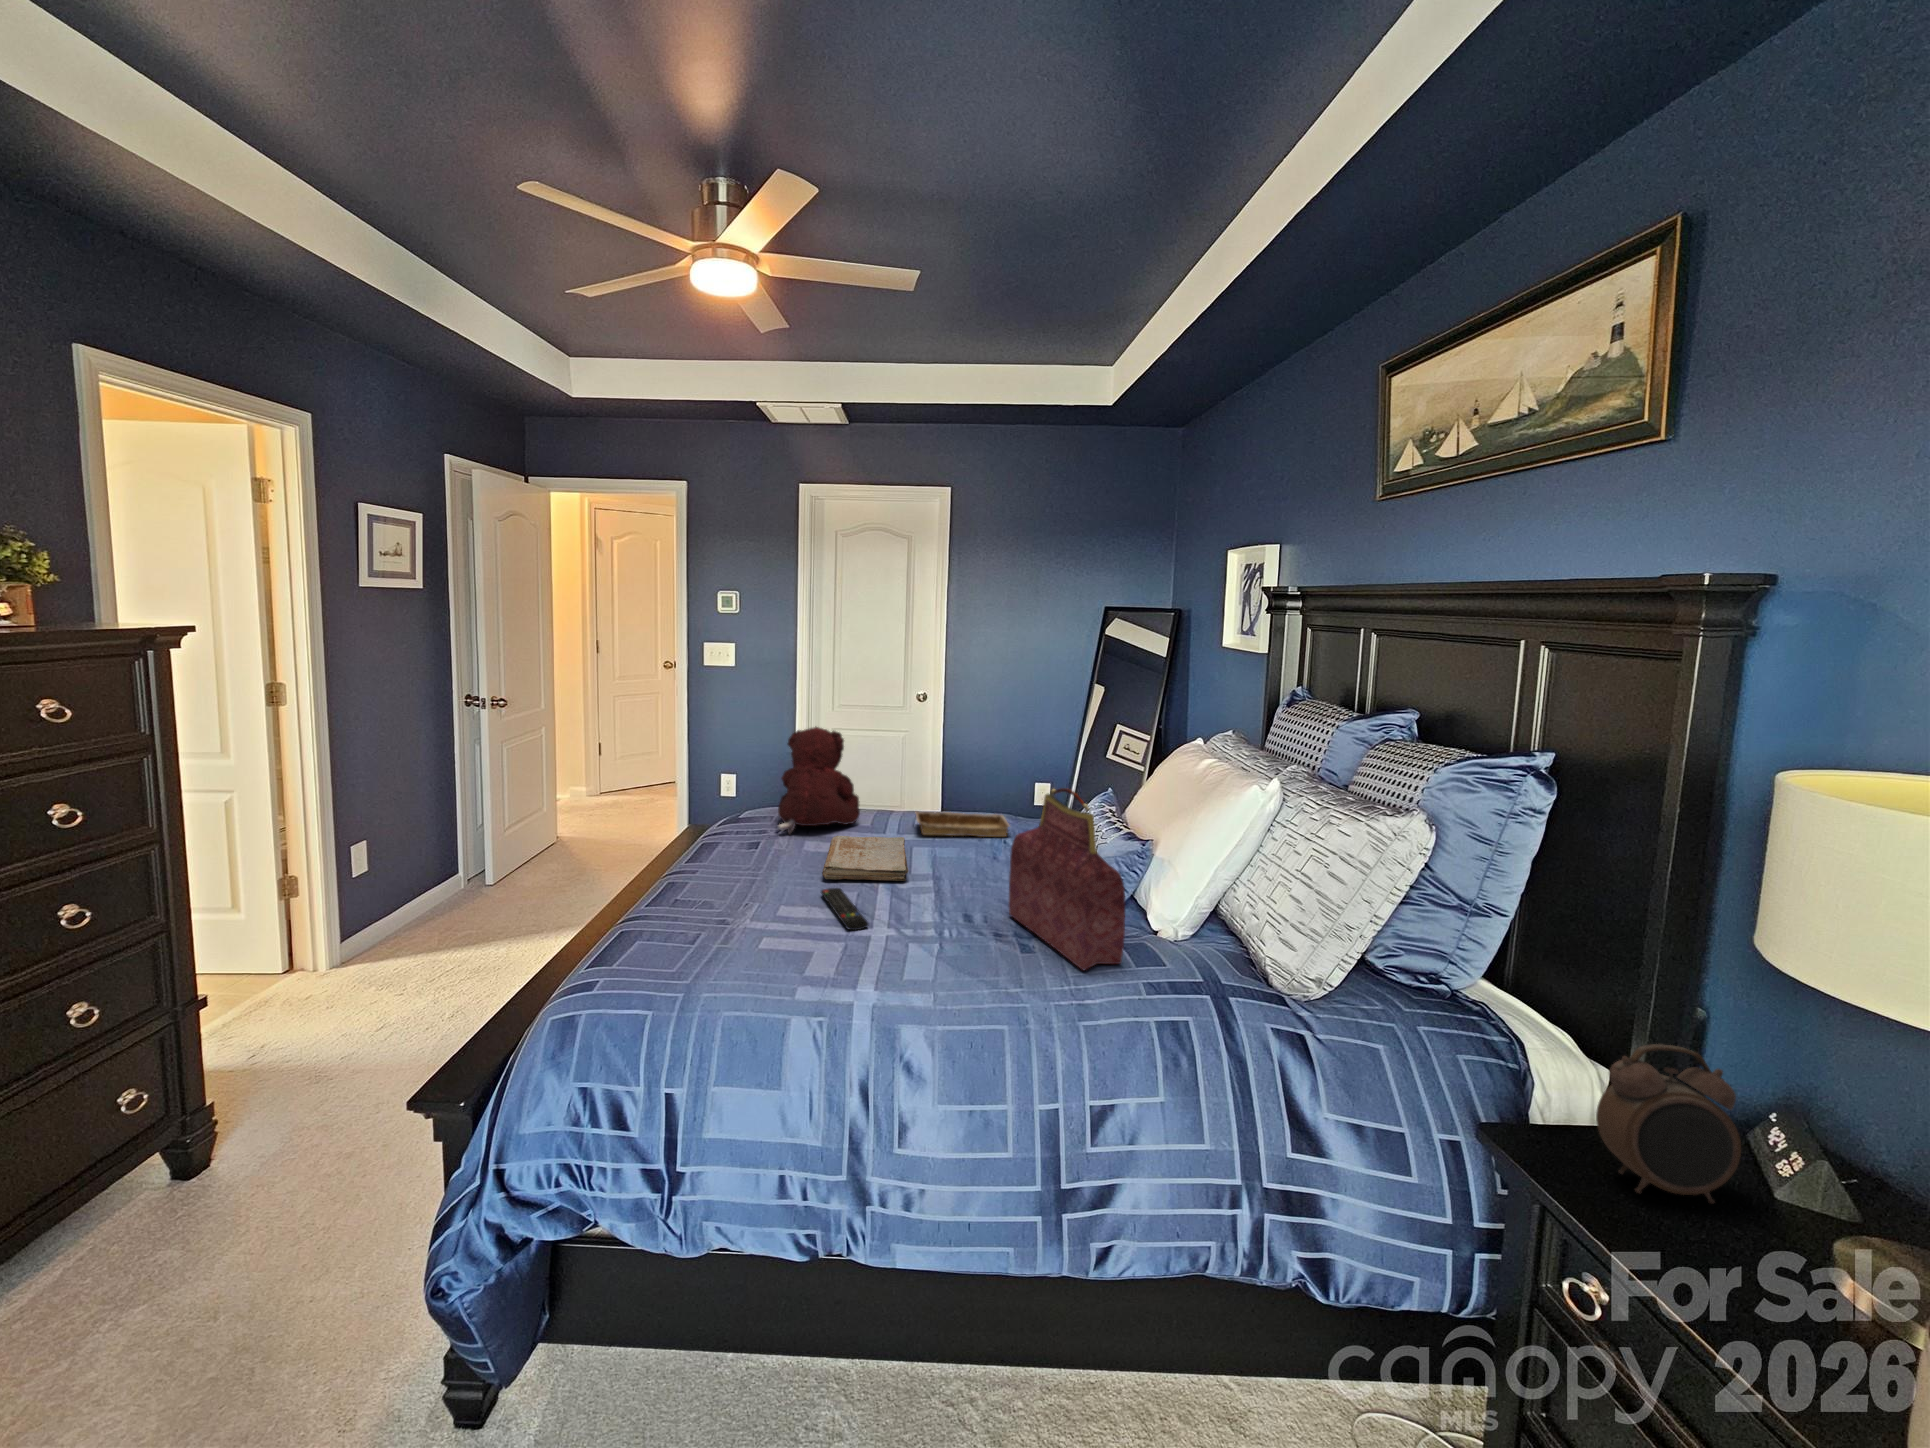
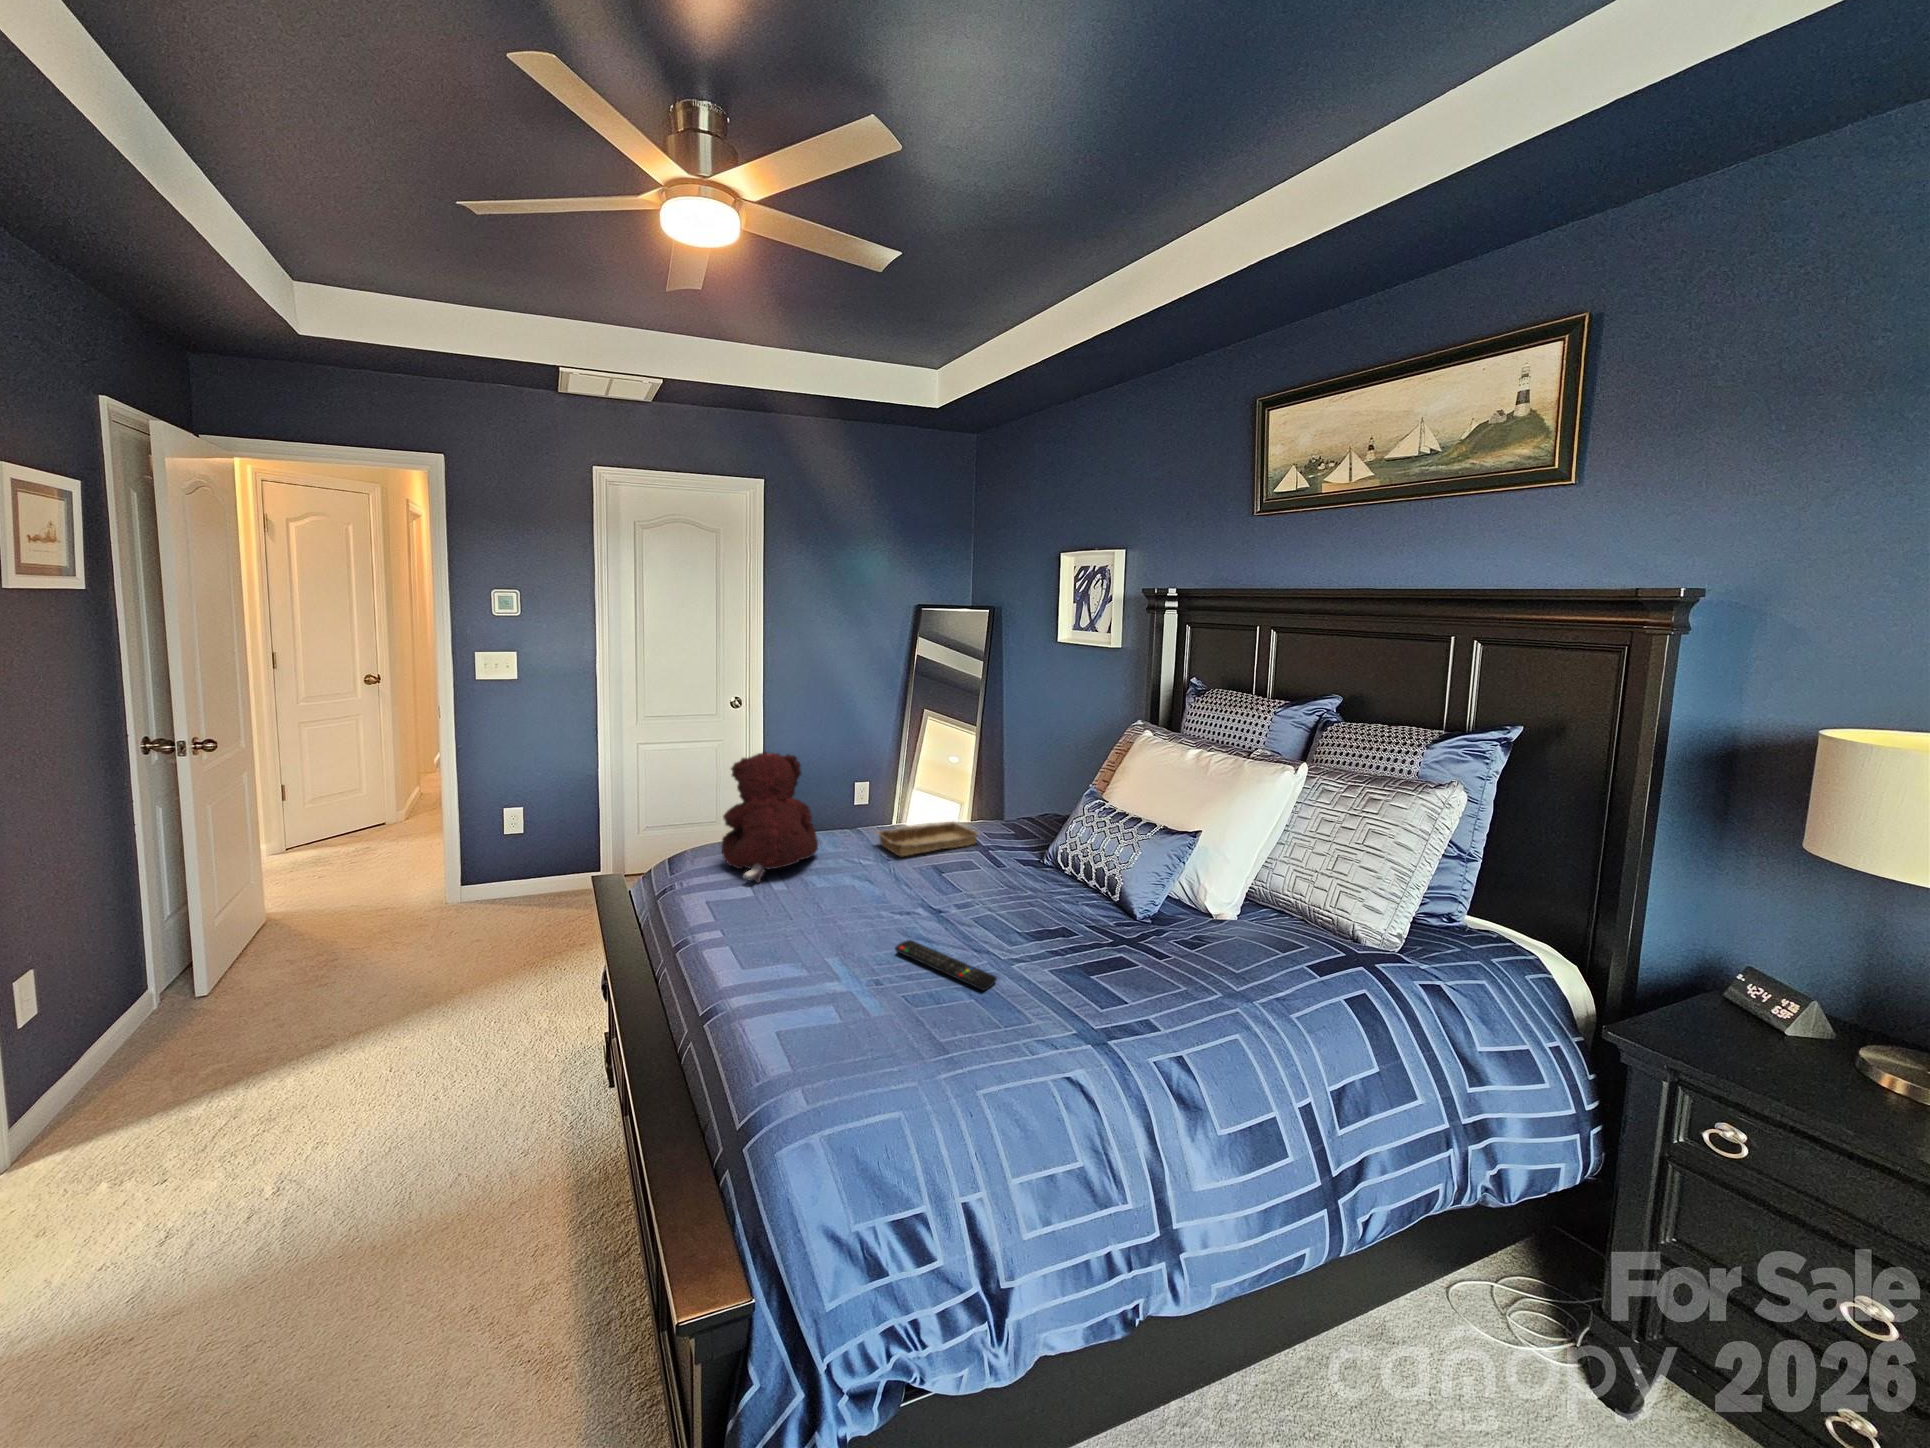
handbag: present [1009,788,1125,970] -> none [1097,795,1257,976]
book: present [822,836,908,881] -> none [827,864,958,932]
alarm clock: present [1596,1044,1741,1204] -> none [1702,939,1790,1058]

